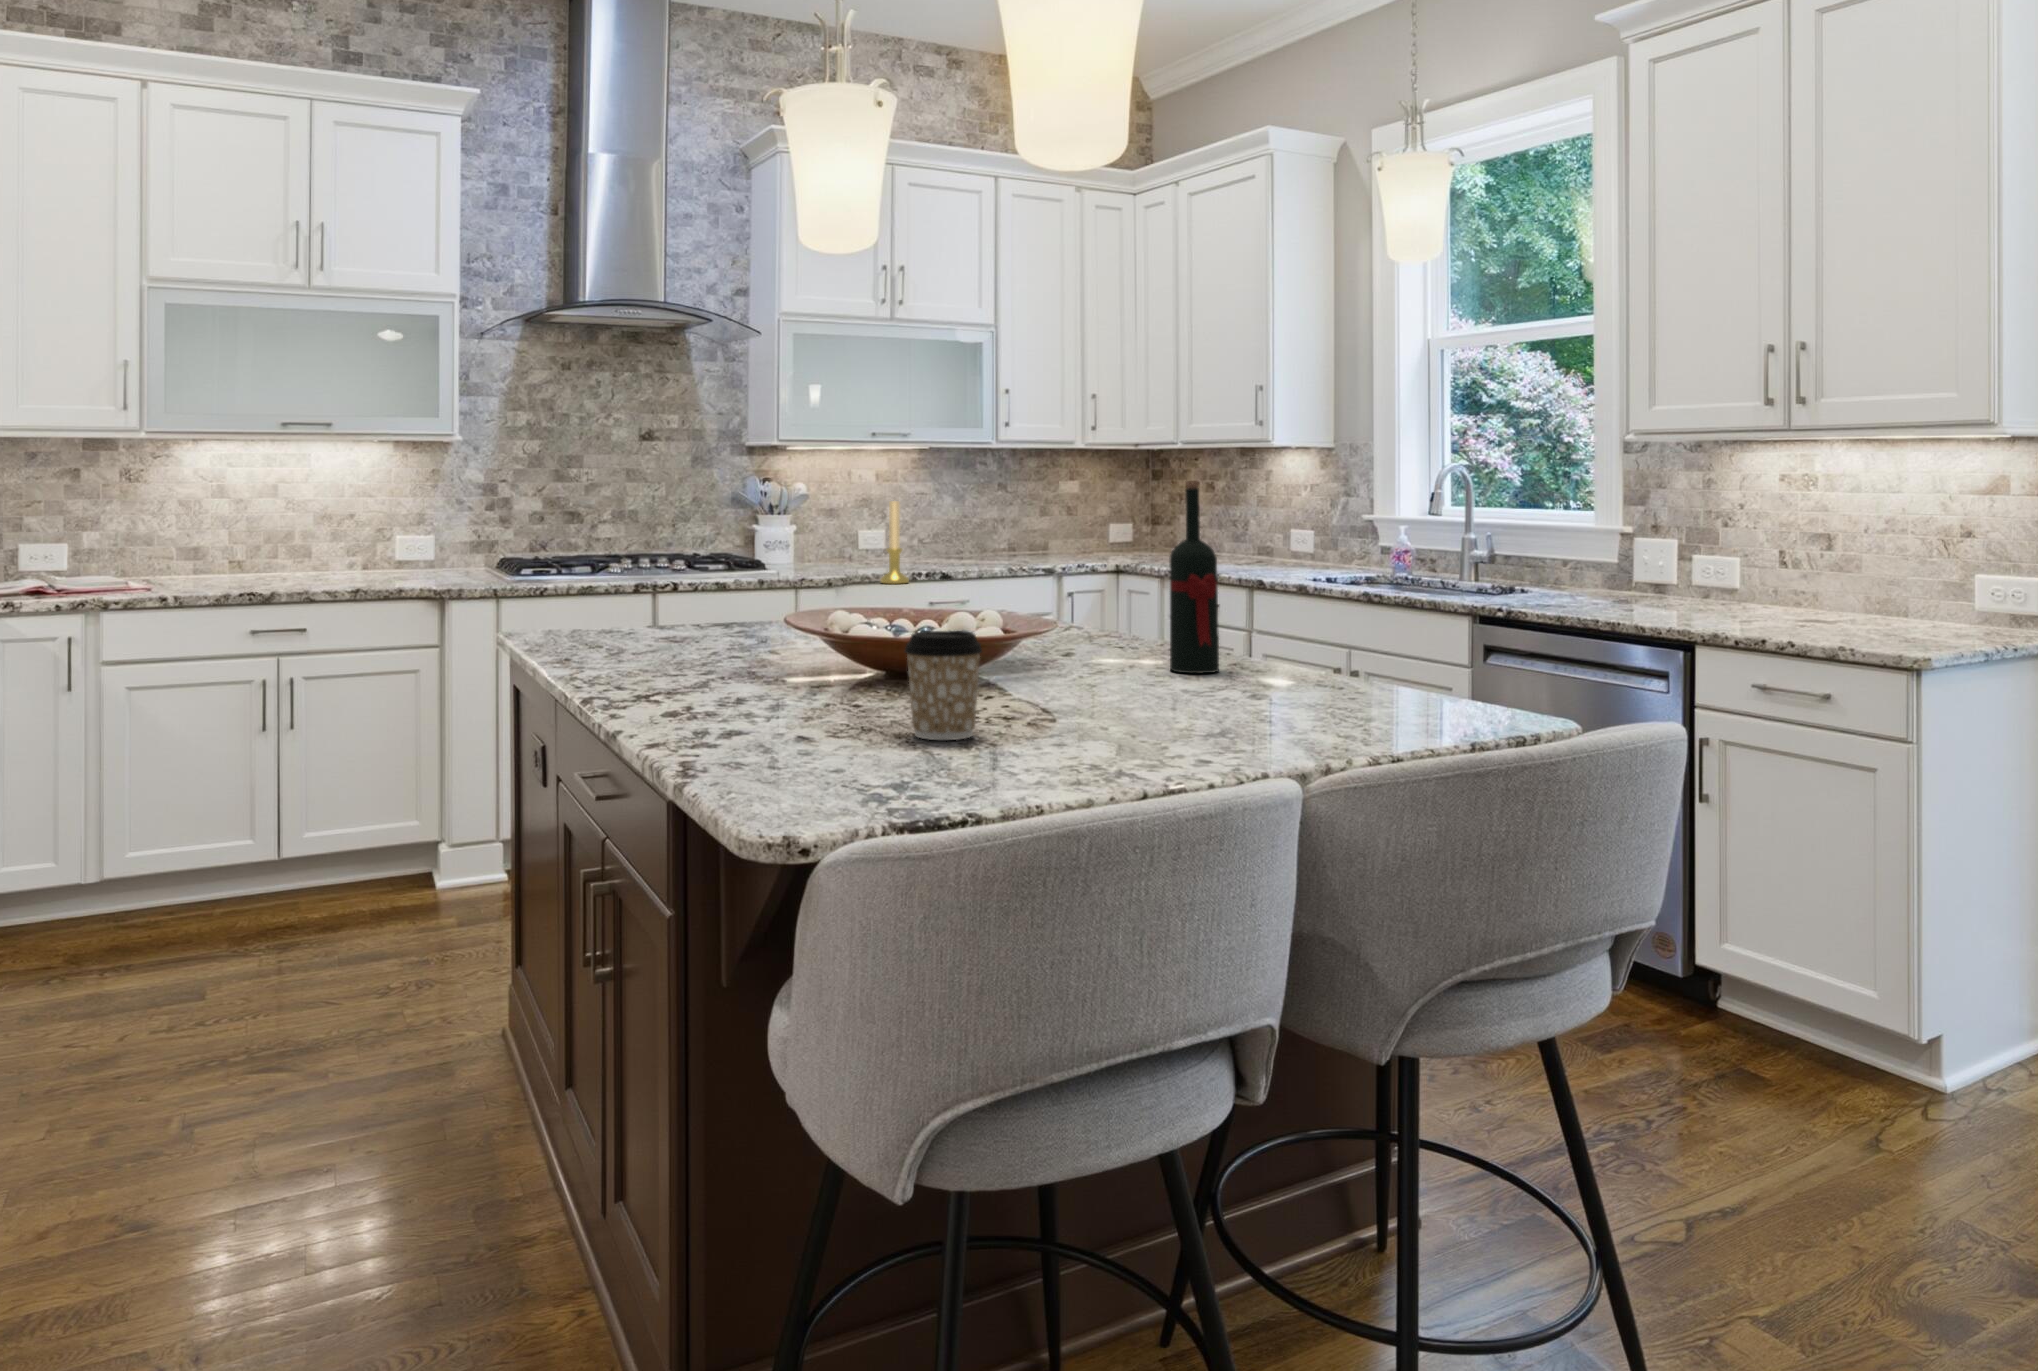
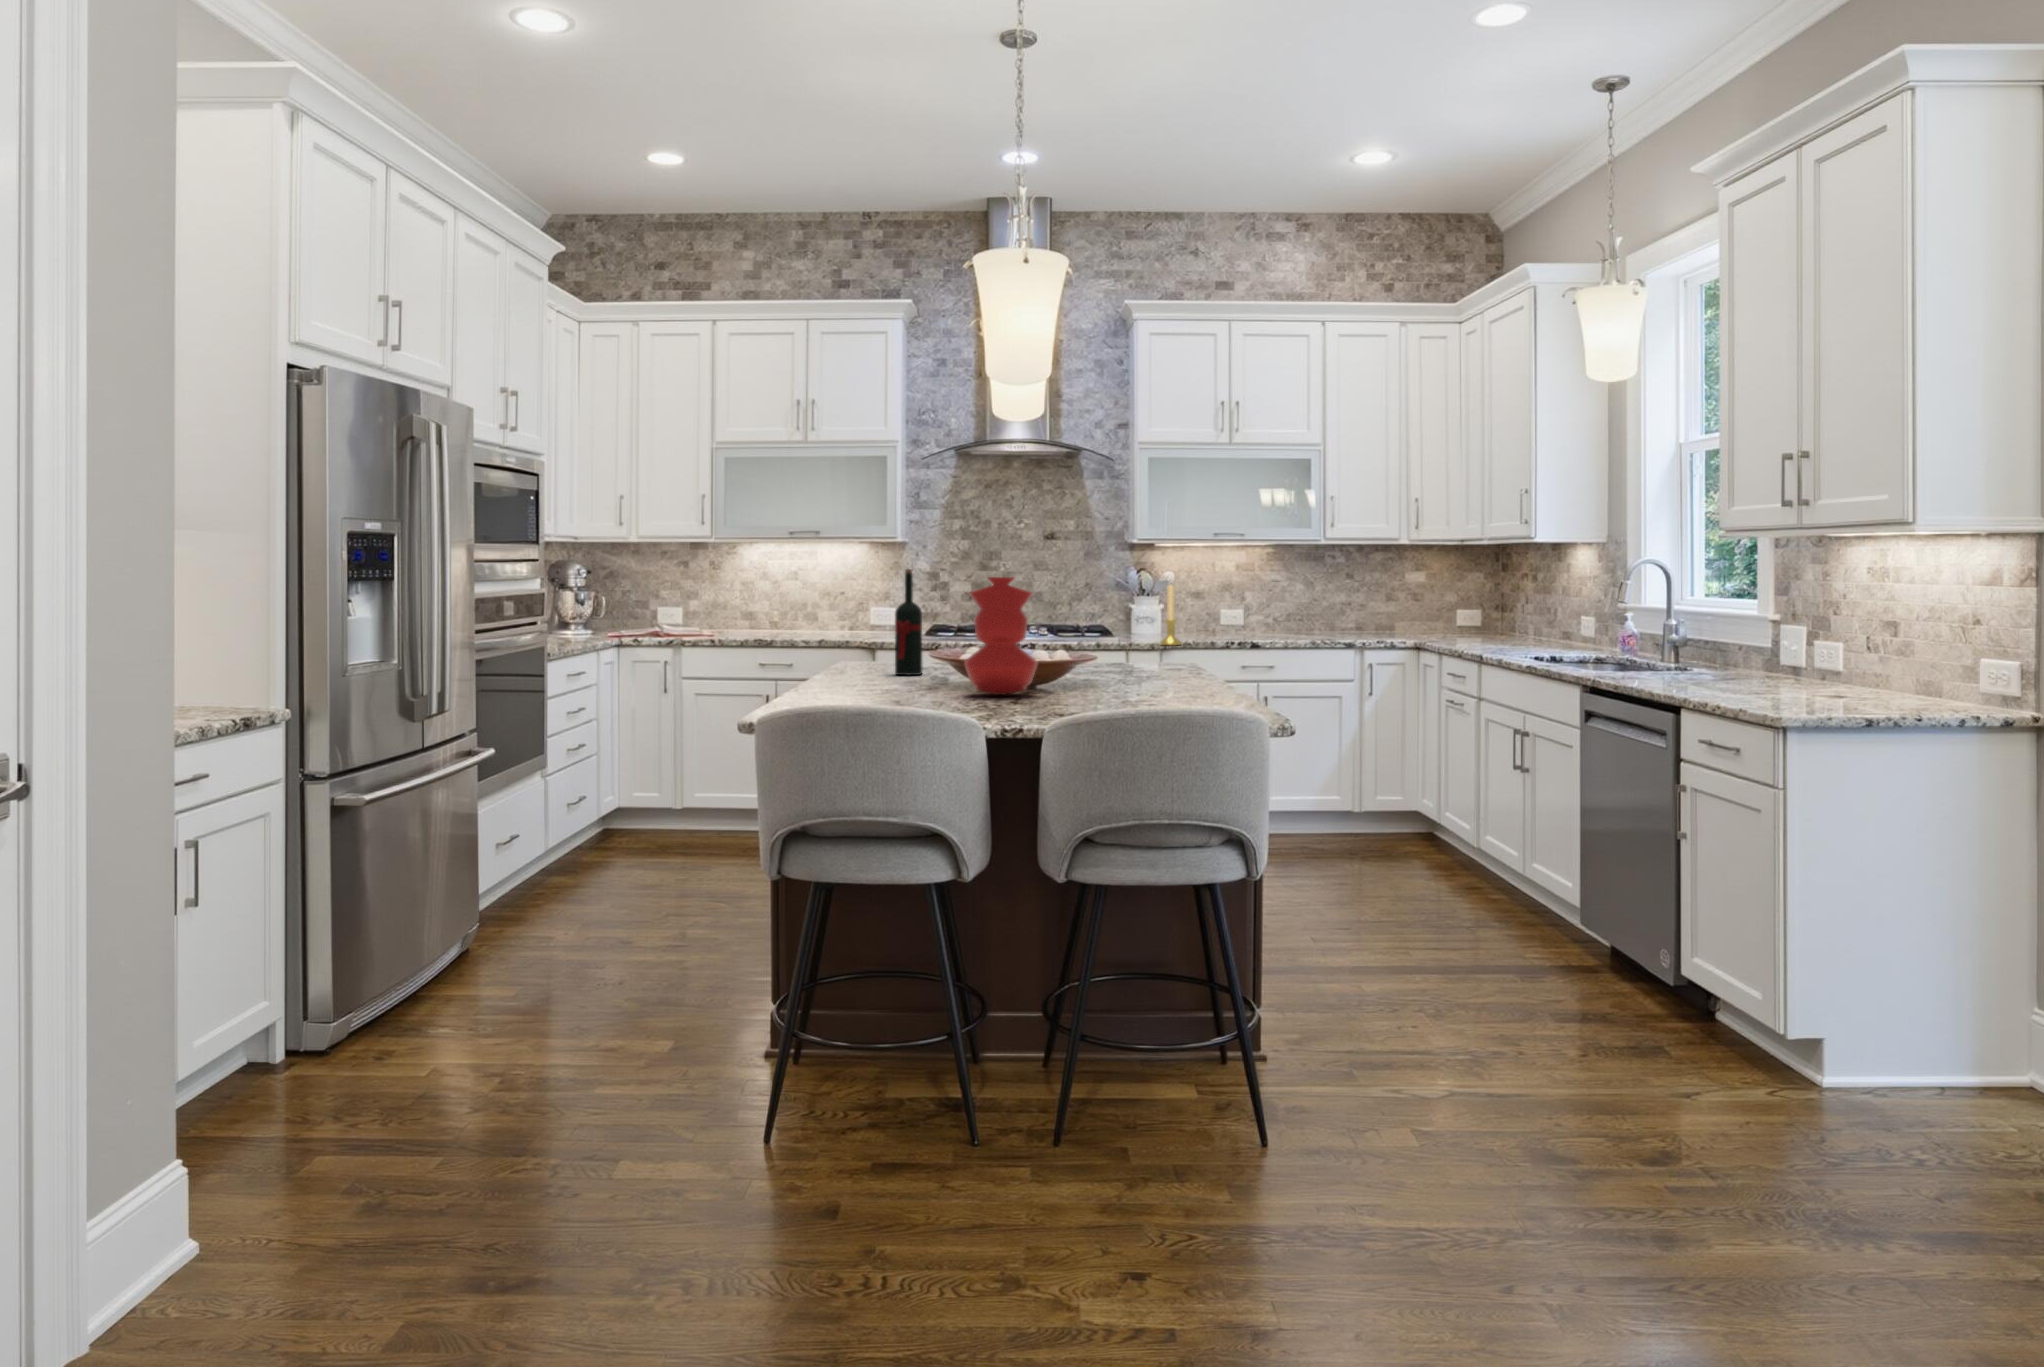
wine bottle: present [1169,481,1219,673] -> present [895,569,922,675]
vase: none [1015,495,1138,693] -> present [964,577,1037,695]
coffee cup: present [905,631,982,740] -> none [833,649,876,706]

